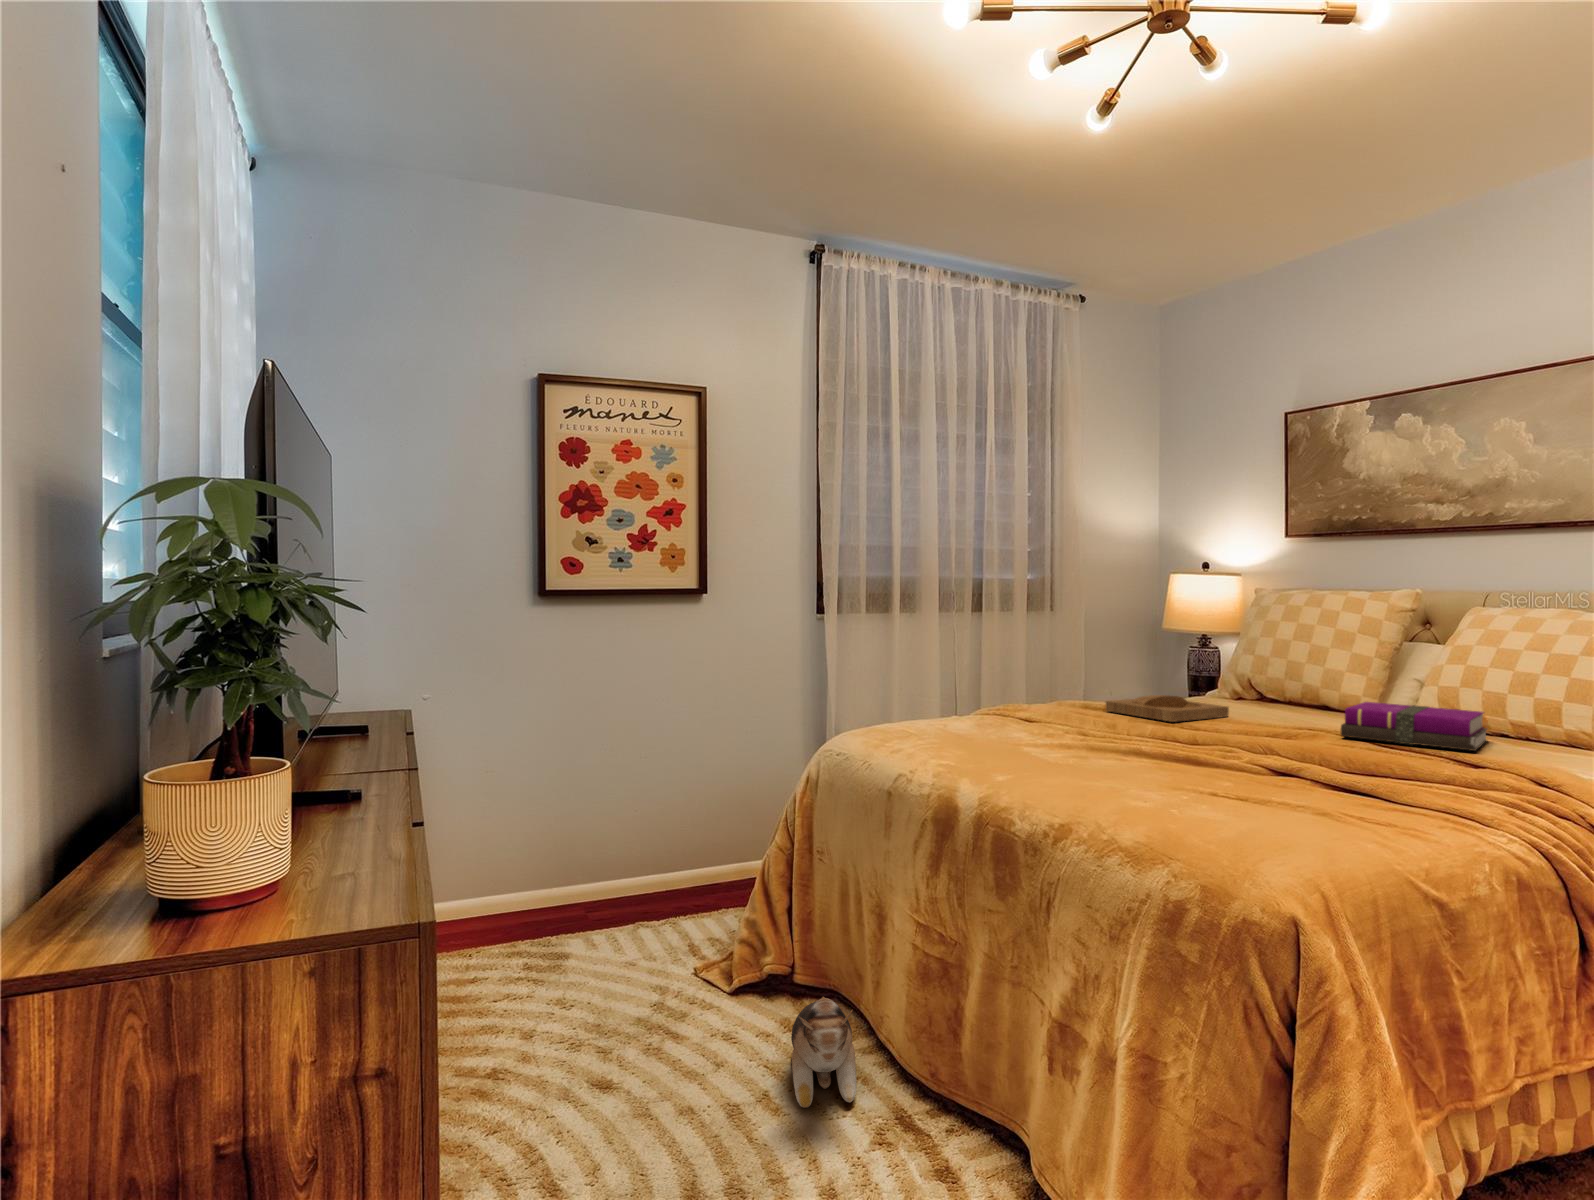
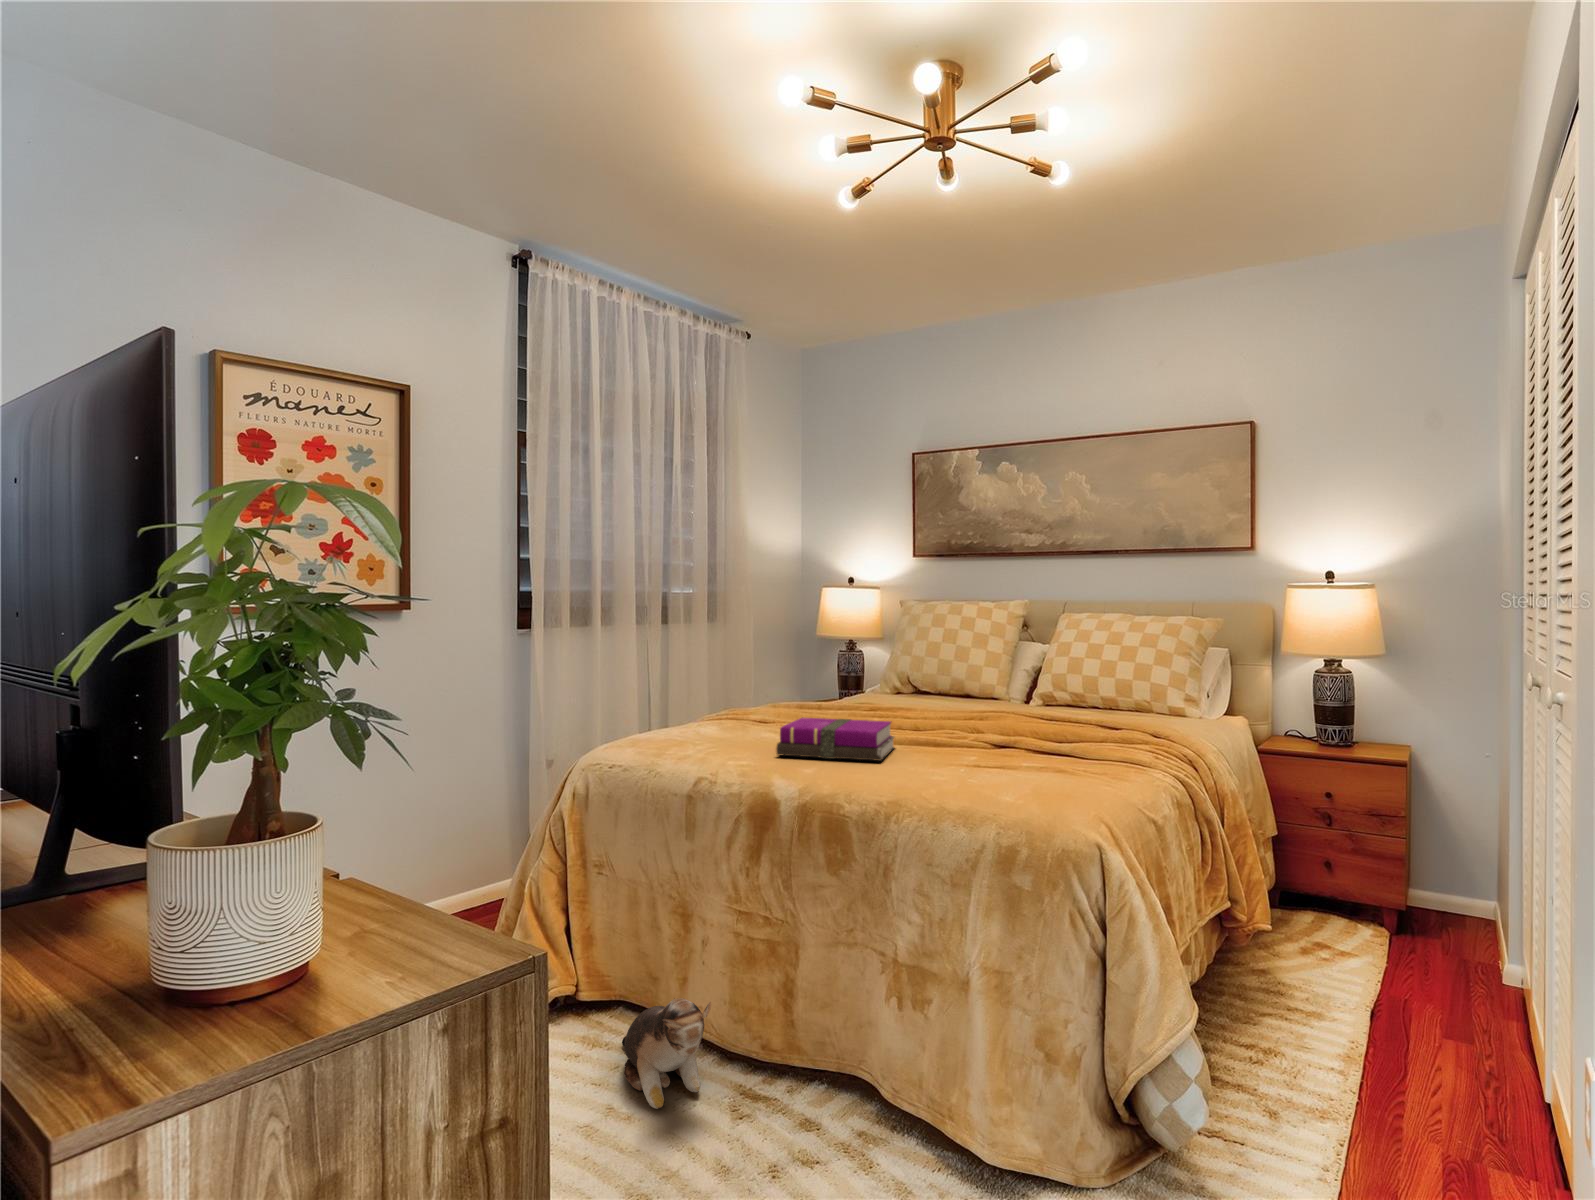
tray: present [1106,695,1229,722] -> none [823,694,916,716]
notebook: present [1341,702,1487,751] -> present [776,718,894,761]

